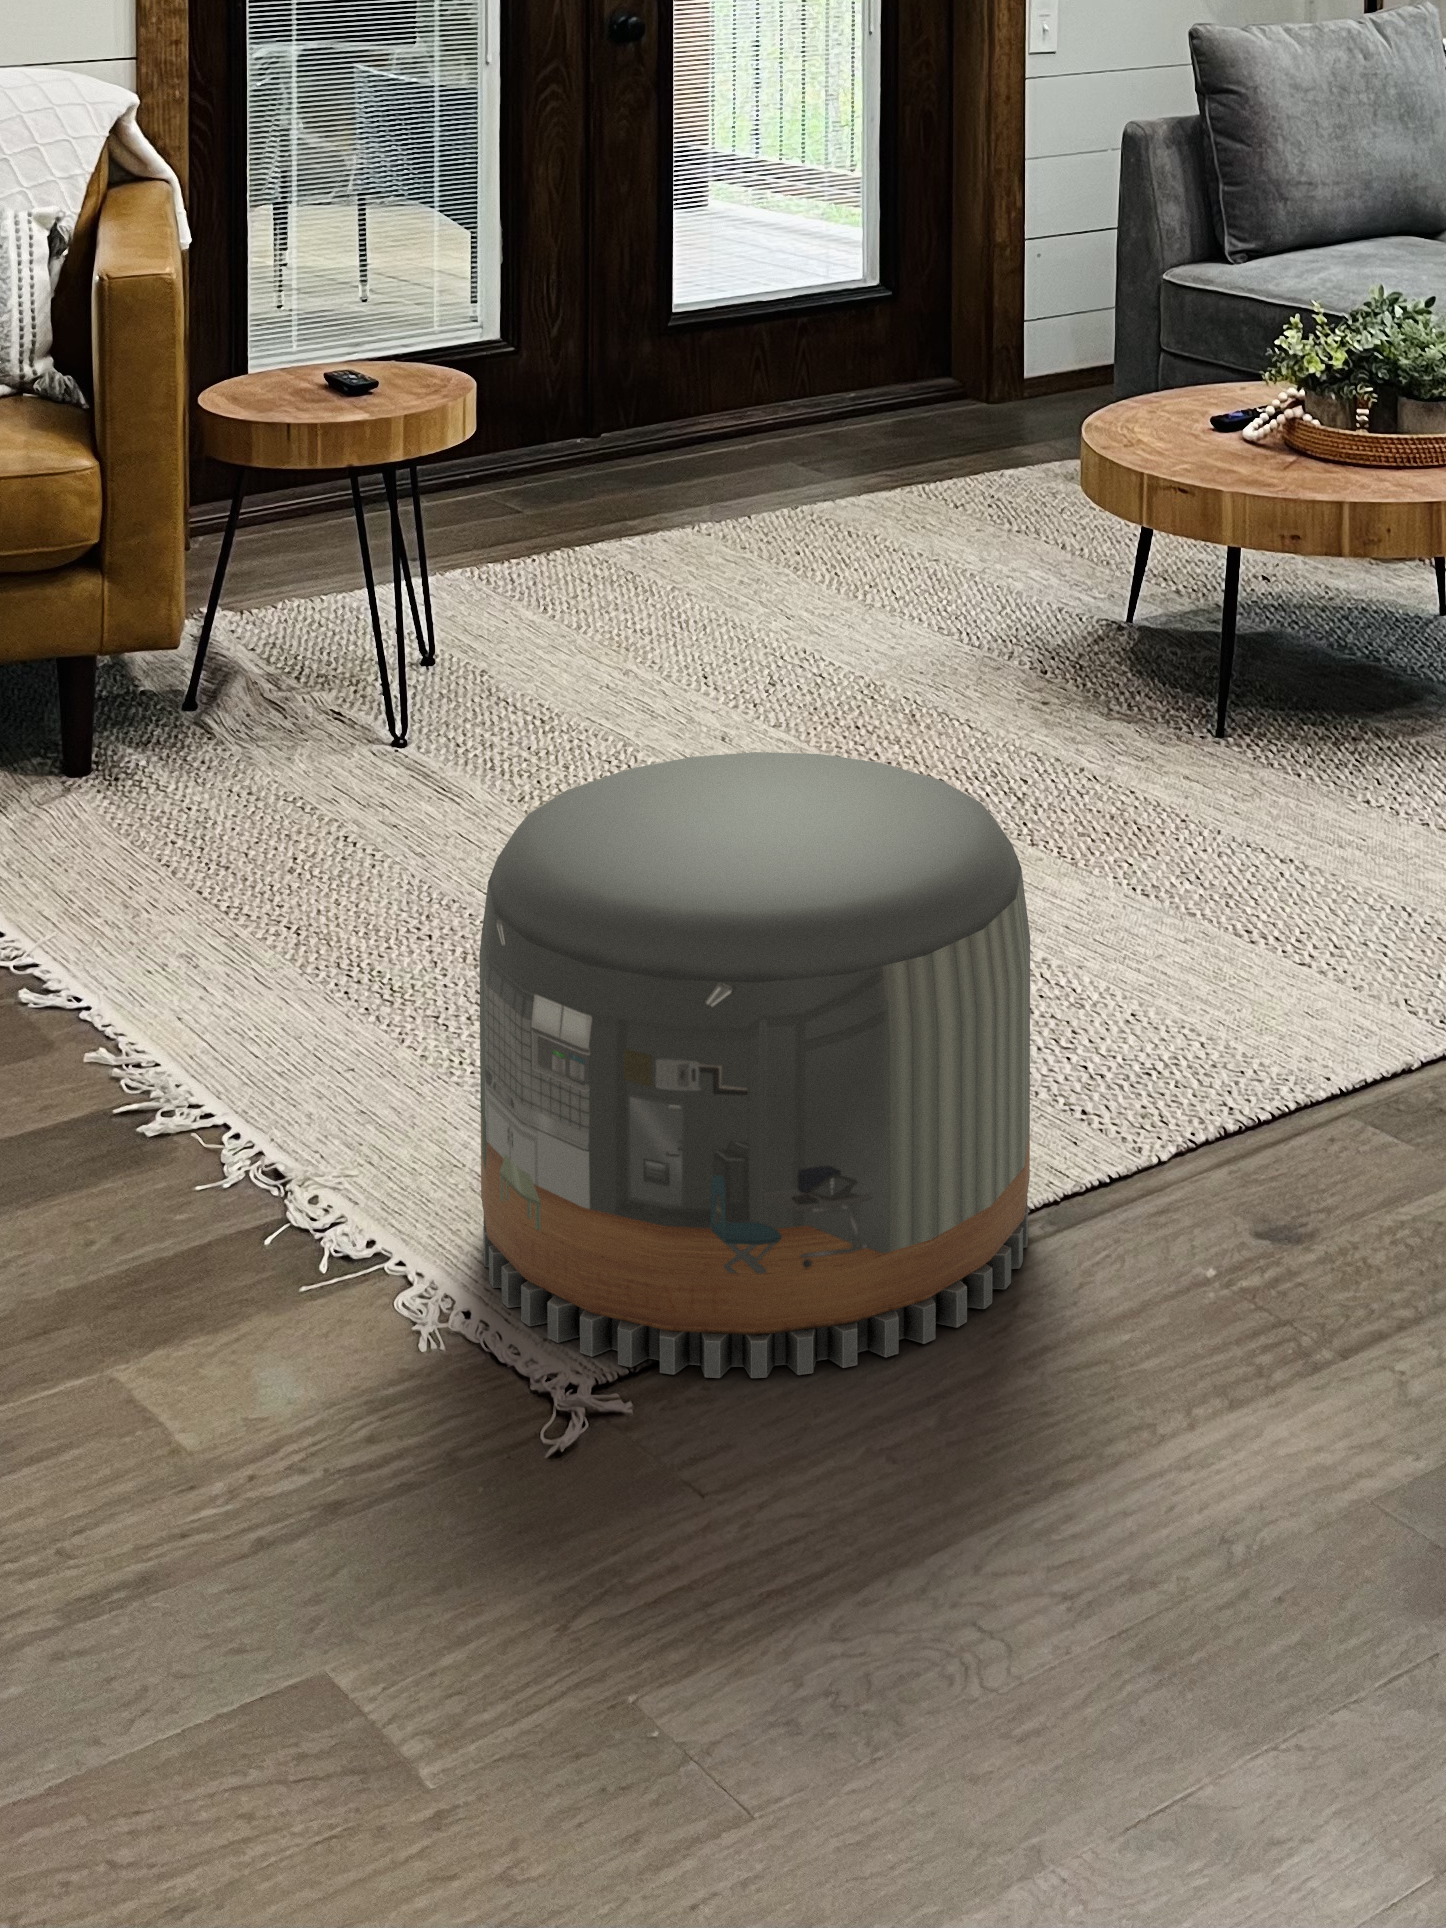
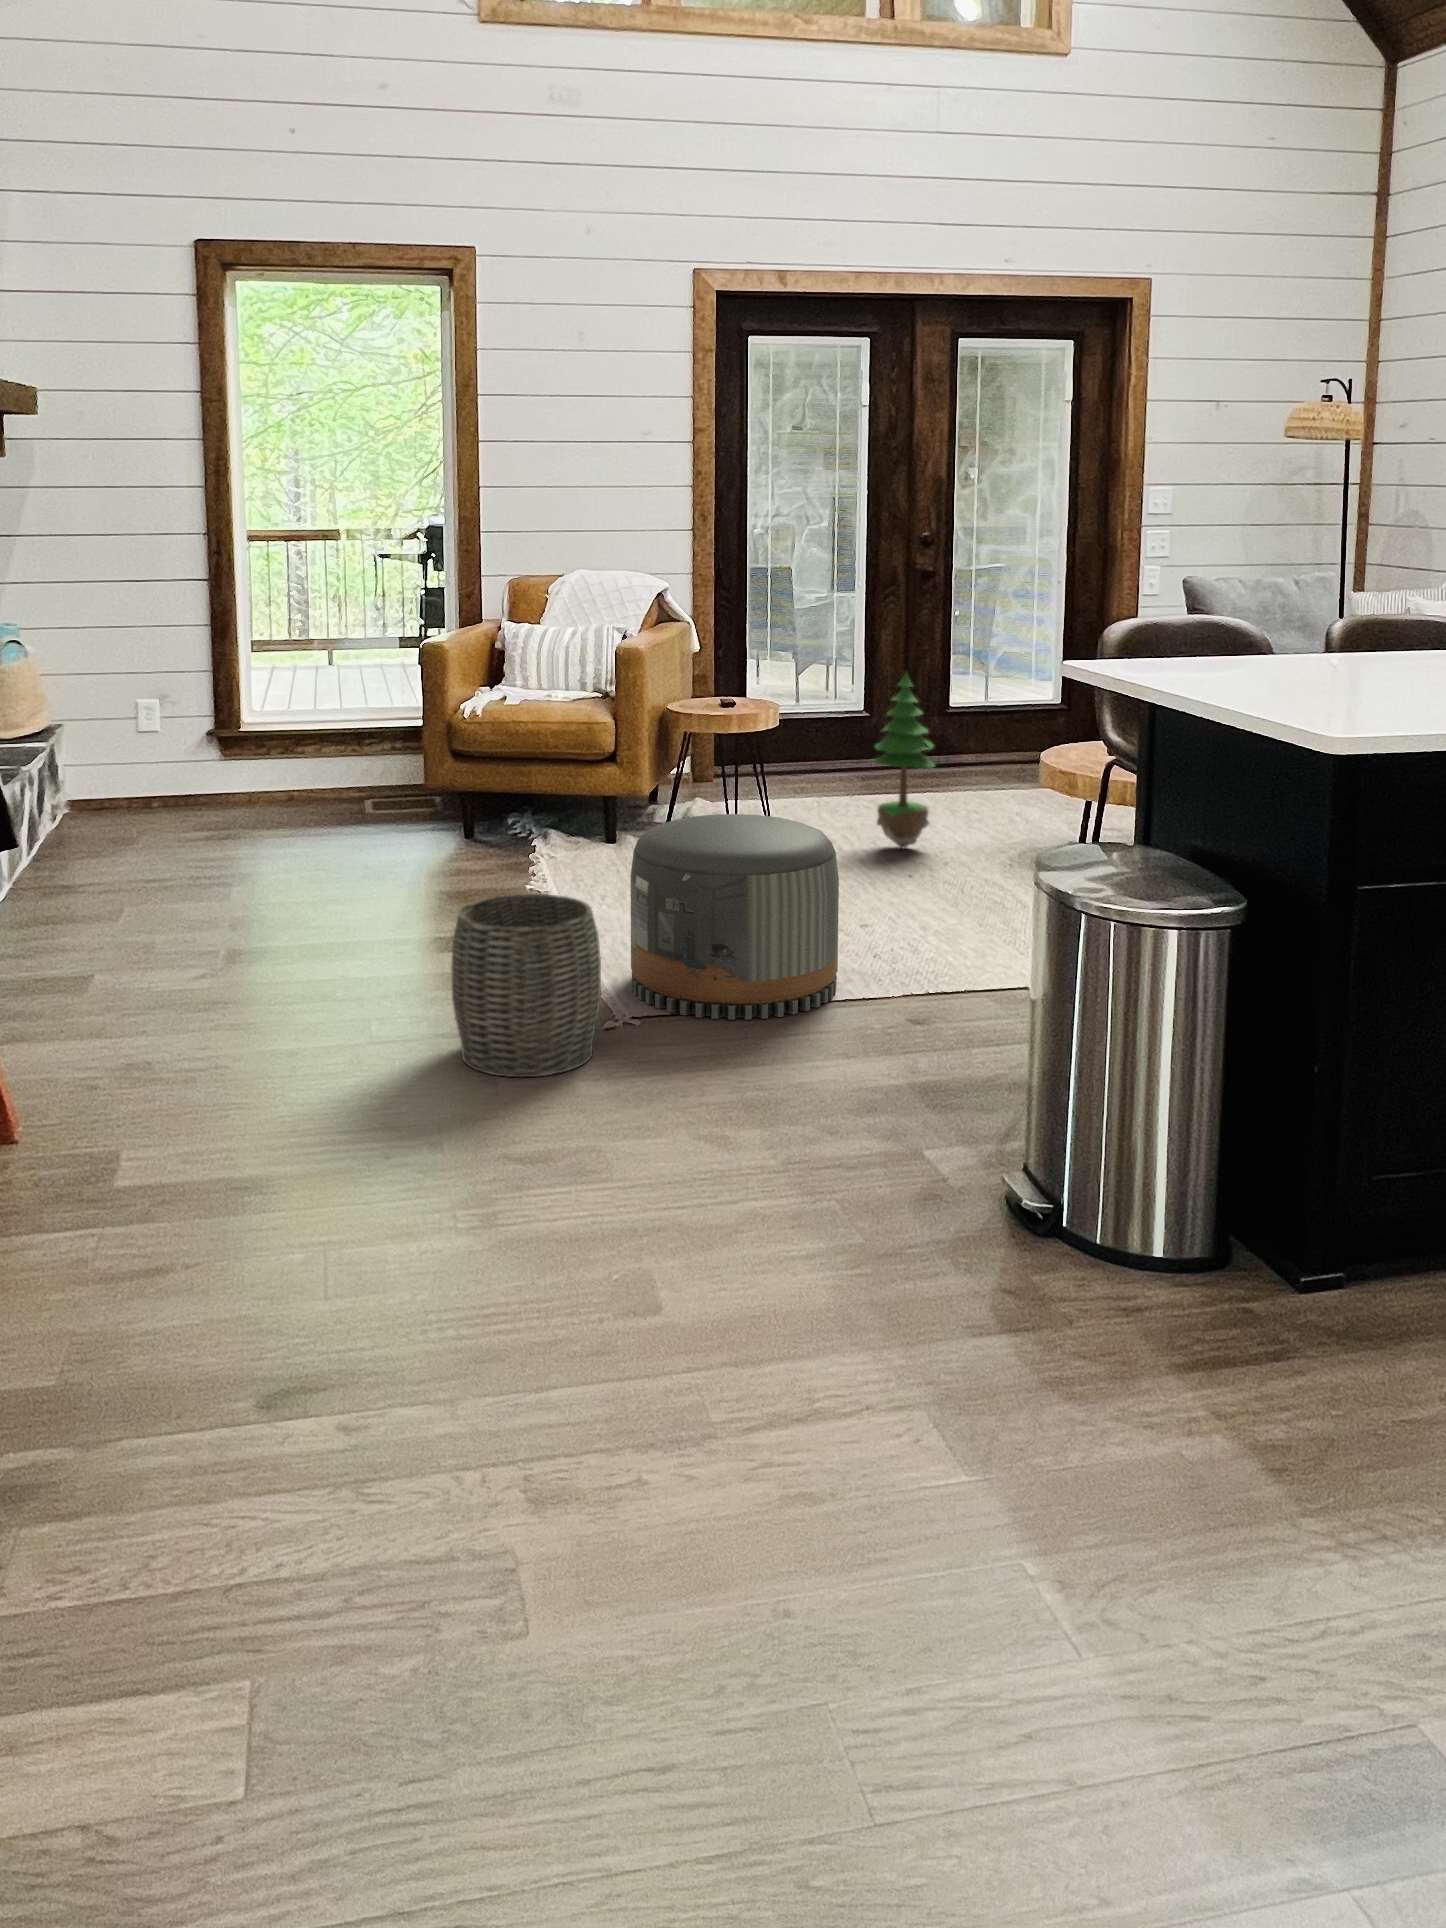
potted tree: none [707,283,857,696] -> present [872,673,935,848]
woven basket: none [162,1135,618,1789] -> present [451,894,601,1077]

